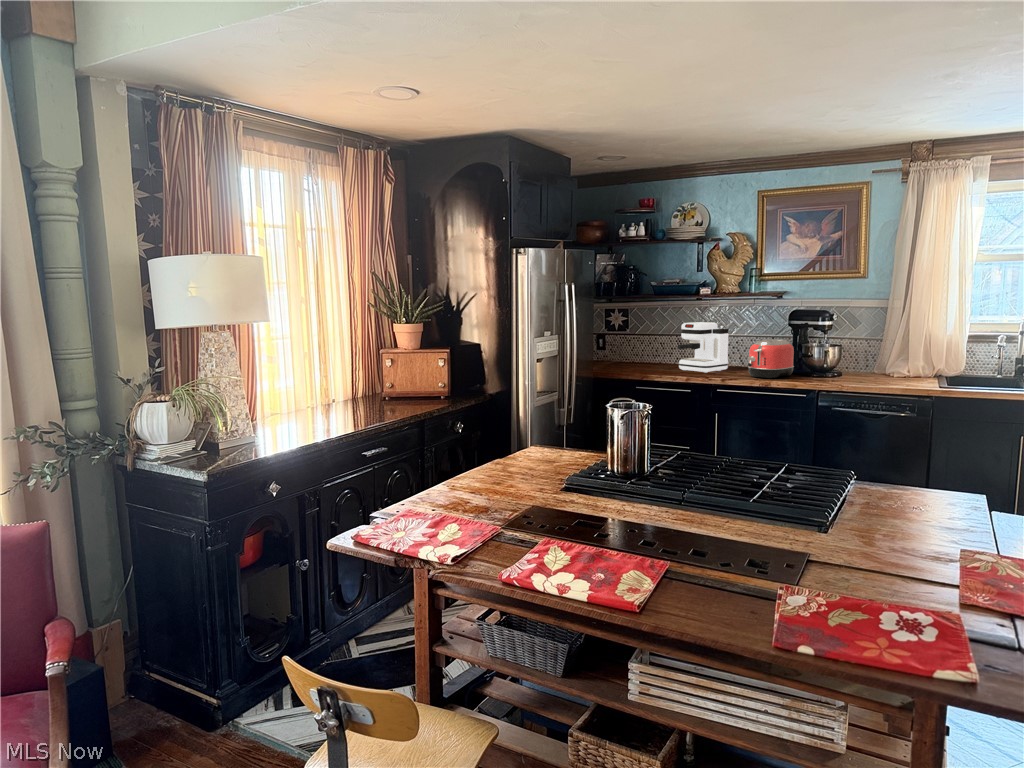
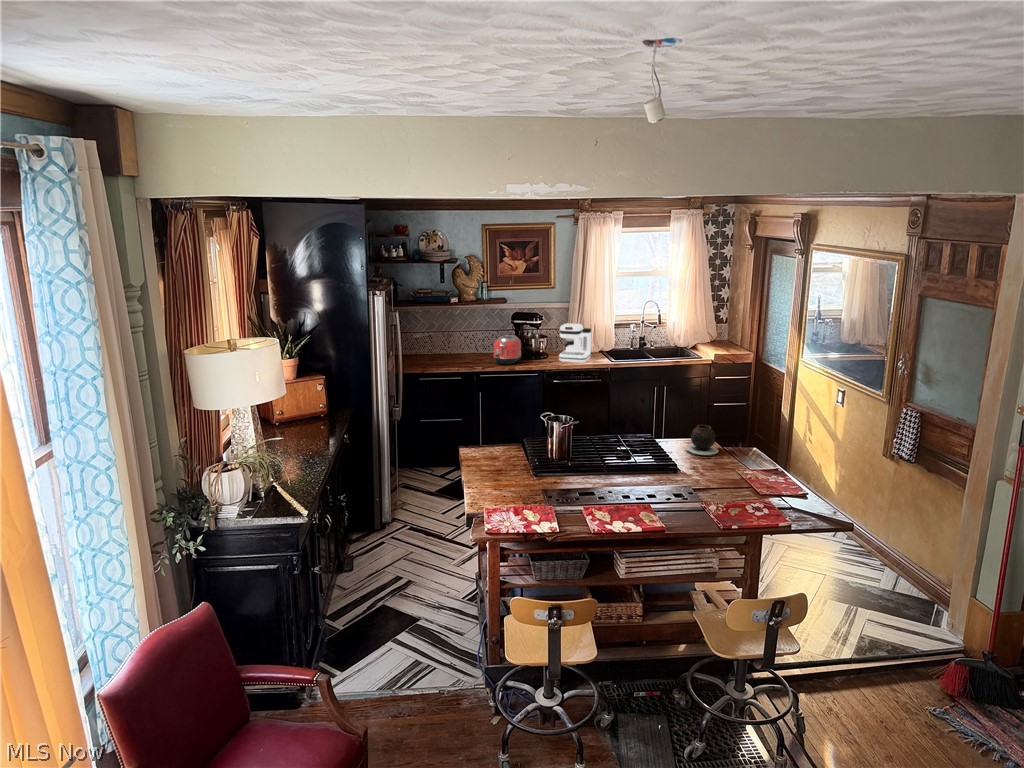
coffee maker: present [677,322,729,373] -> present [559,324,591,363]
vase: none [898,462,973,524] -> present [685,425,718,456]

